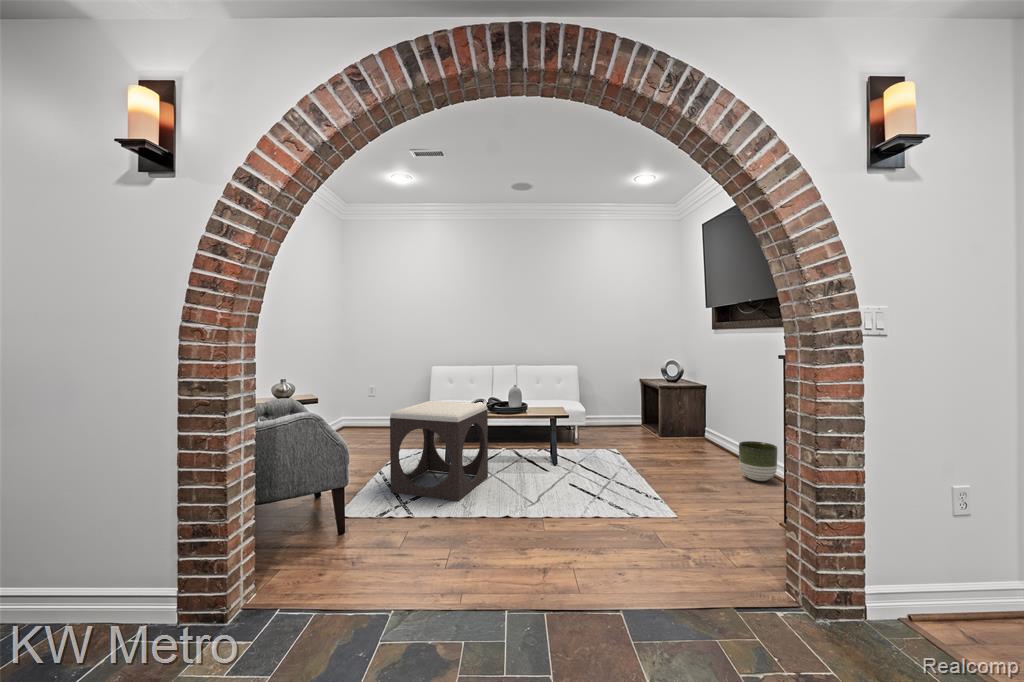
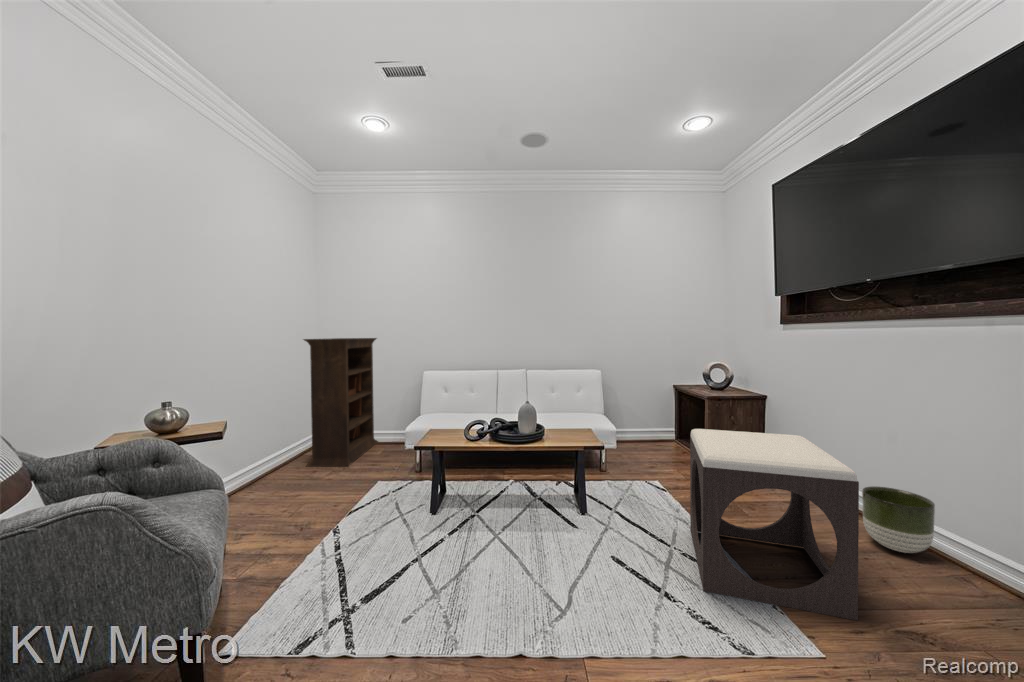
bookcase: none [335,338,390,442] -> present [304,338,378,467]
footstool: present [390,401,488,501] -> present [690,429,859,621]

